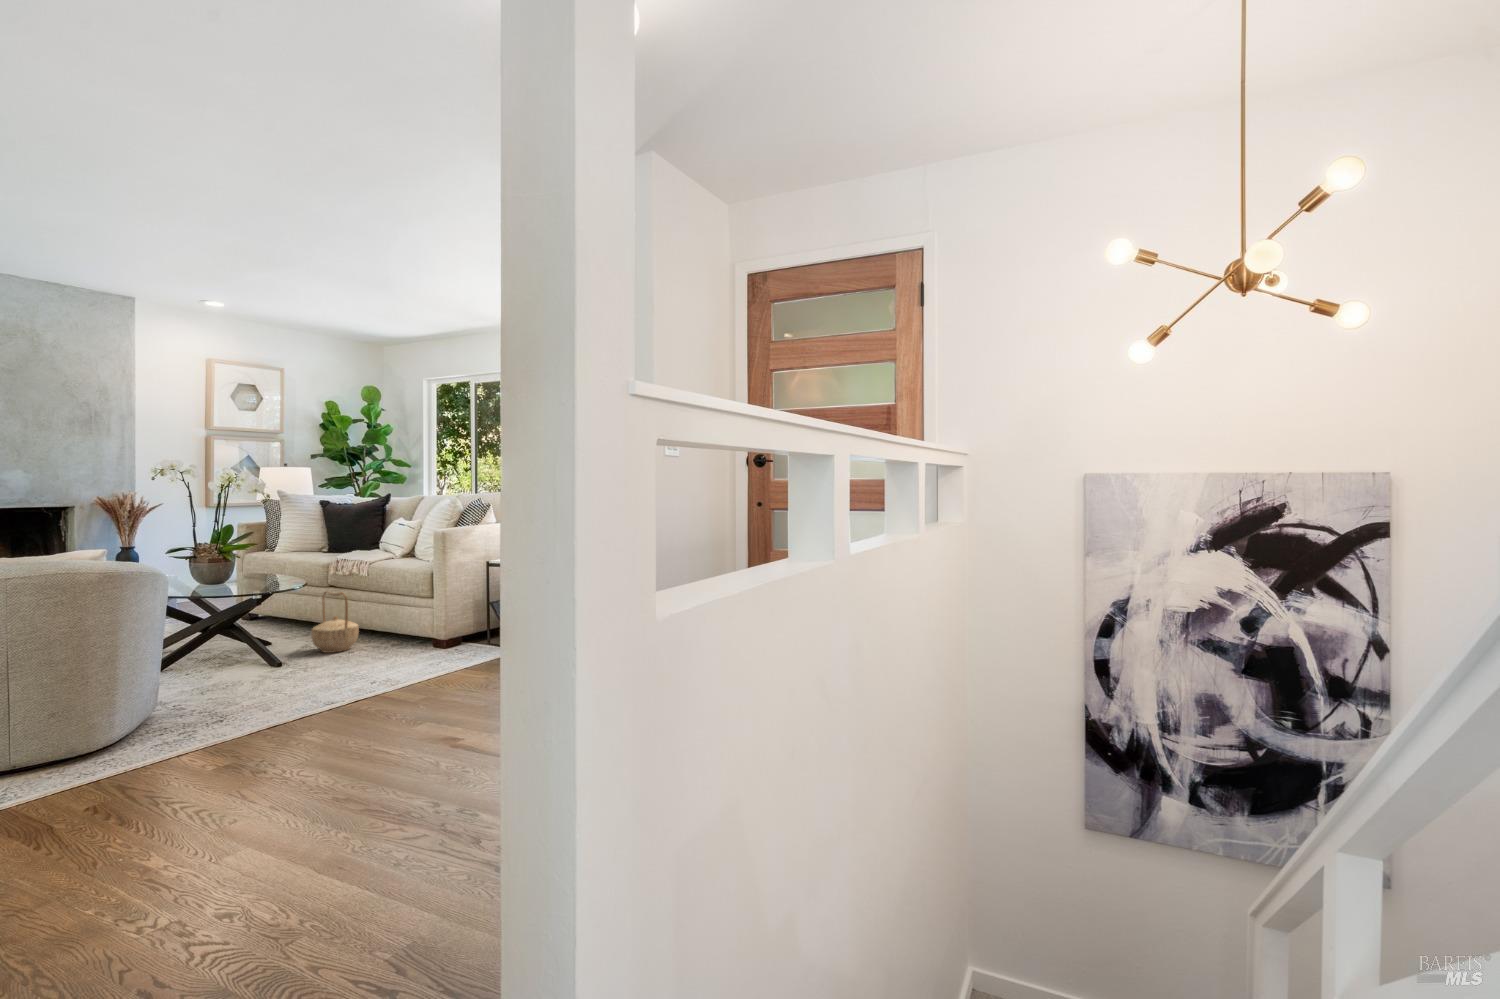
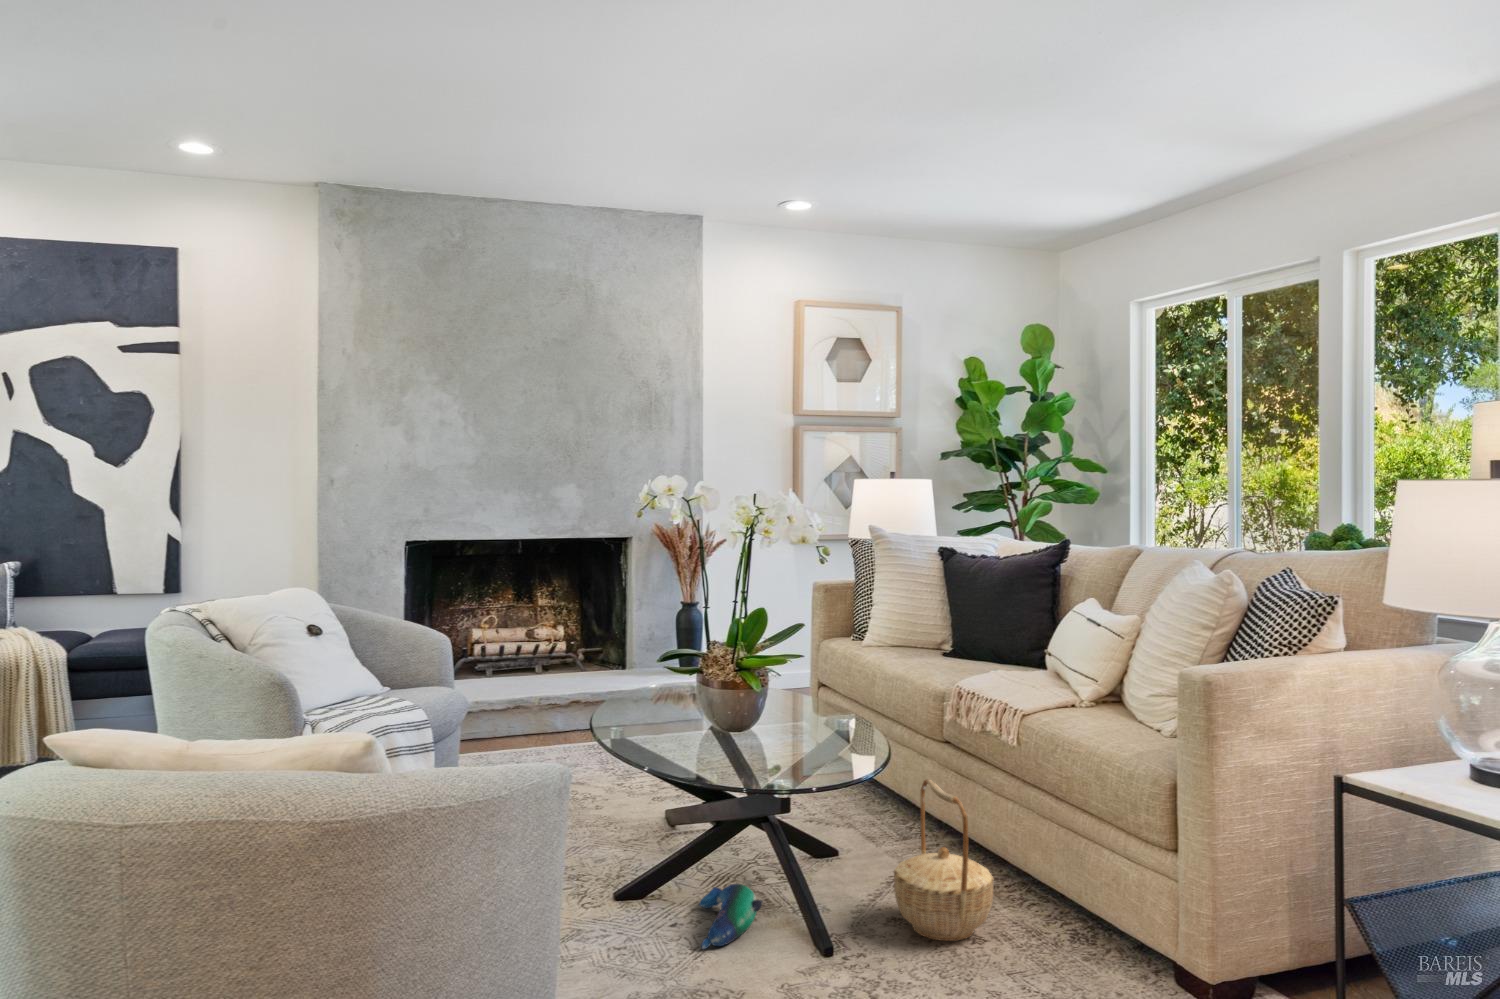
plush toy: none [204,646,245,671] -> present [699,884,763,949]

